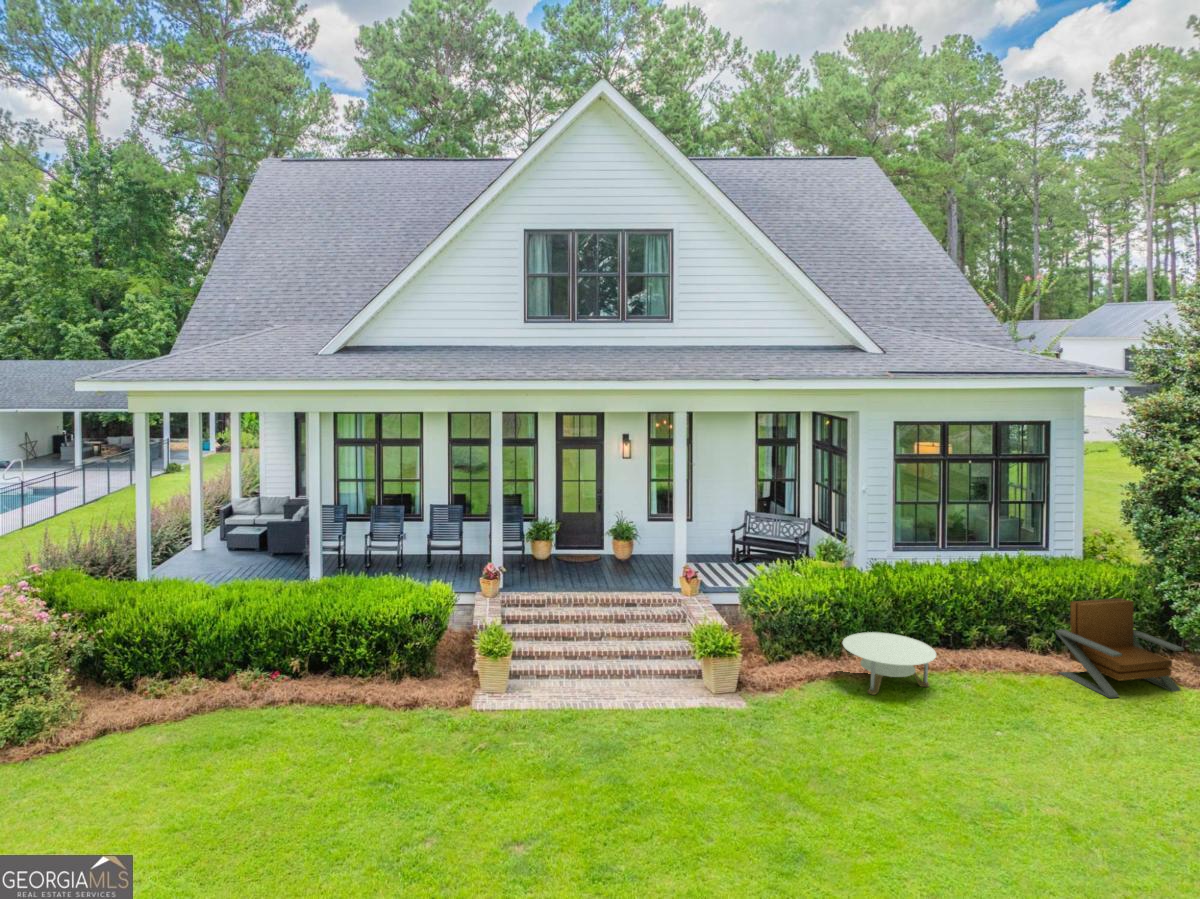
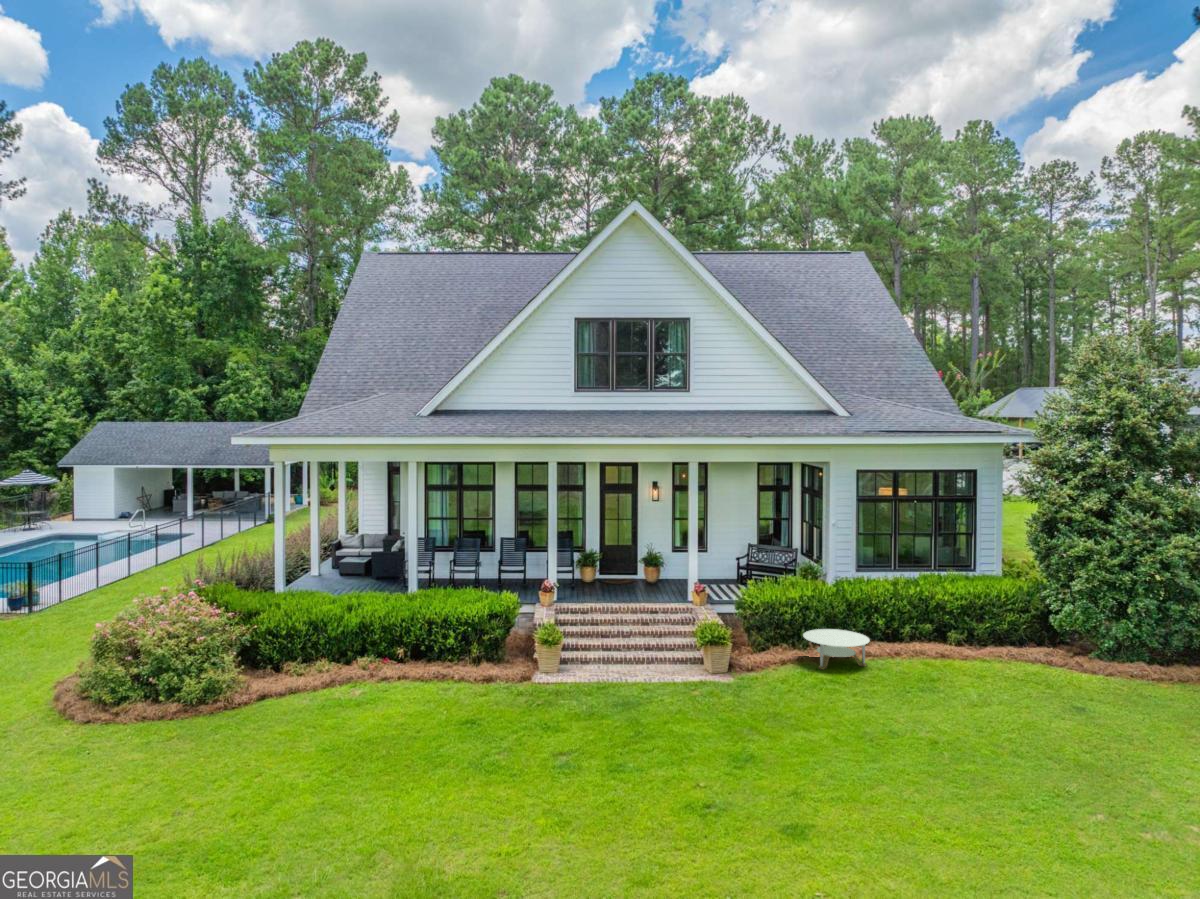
lounge chair: present [1055,598,1184,698] -> none [967,605,1057,675]

